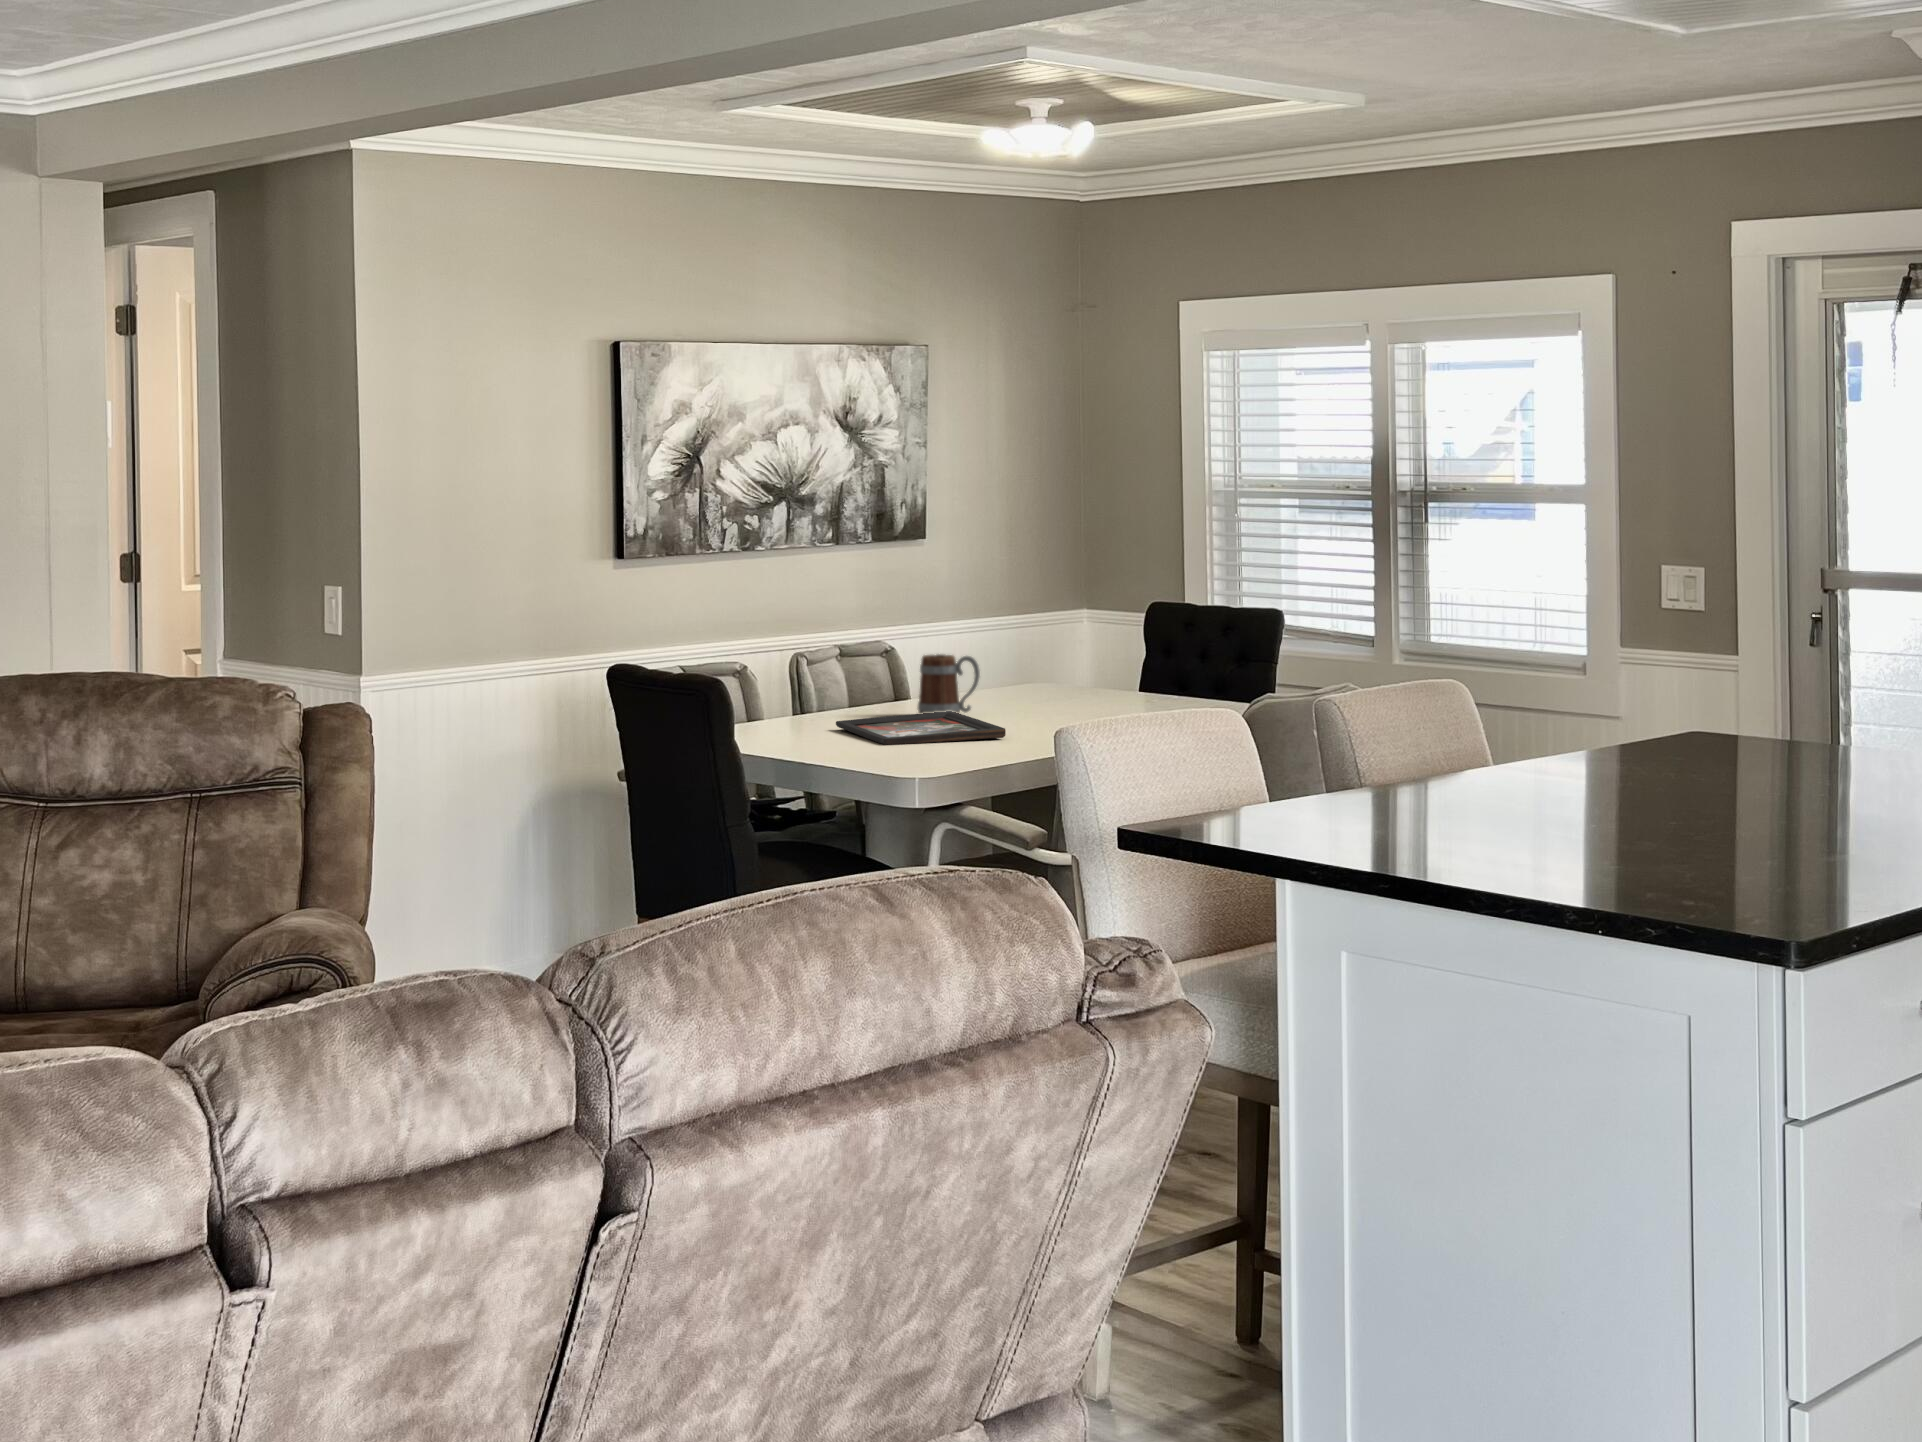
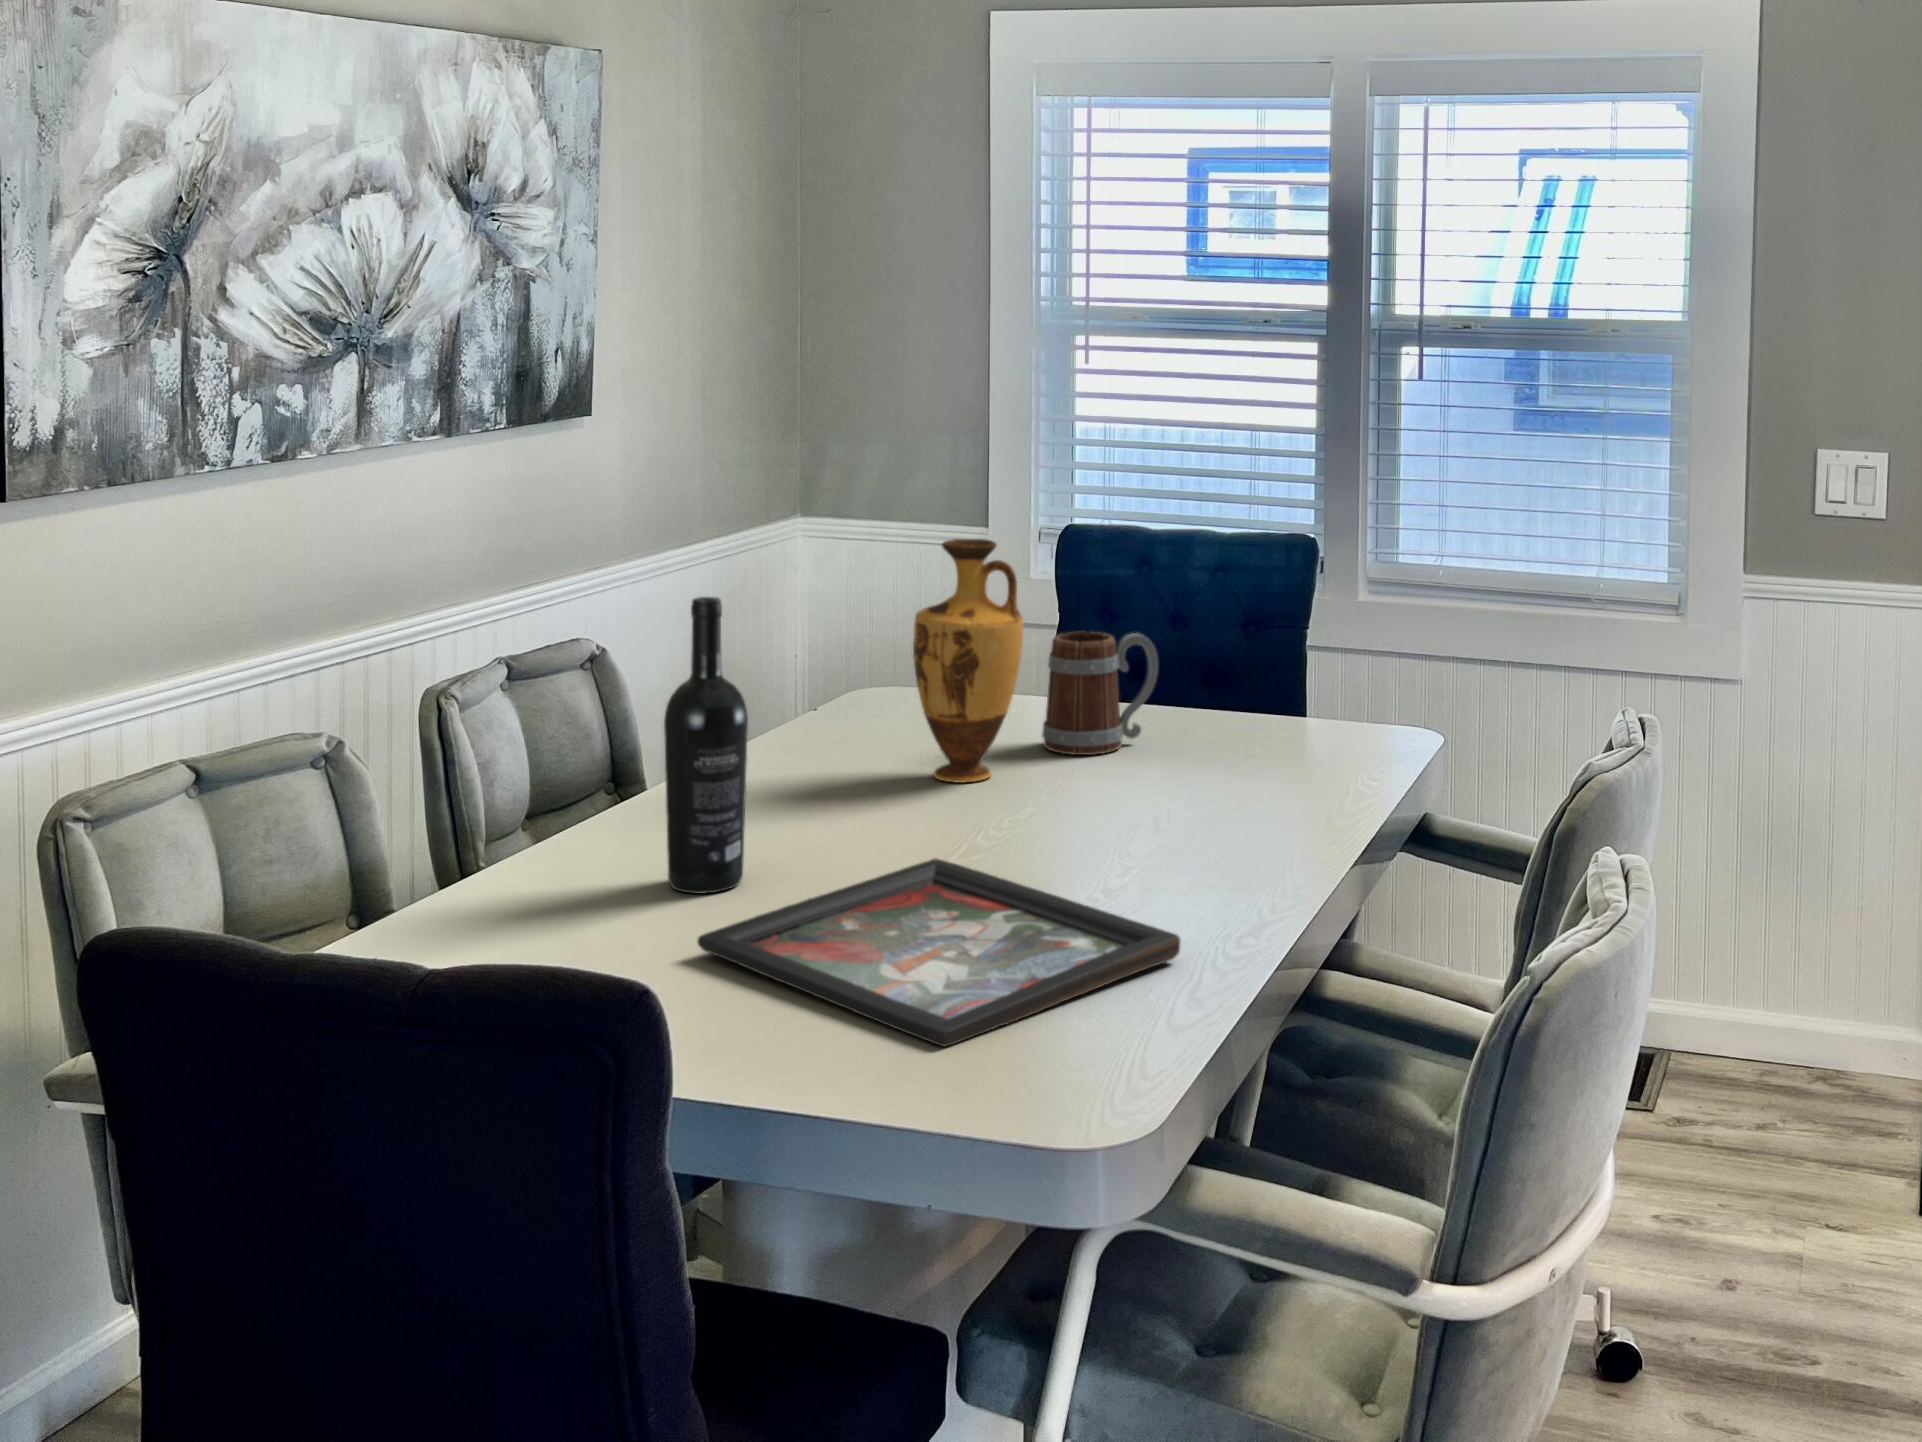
vase: none [1003,590,1057,707] -> present [913,539,1023,782]
wine bottle: none [848,598,883,721] -> present [664,597,748,894]
mug: present [918,654,980,713] -> present [1042,632,1158,755]

